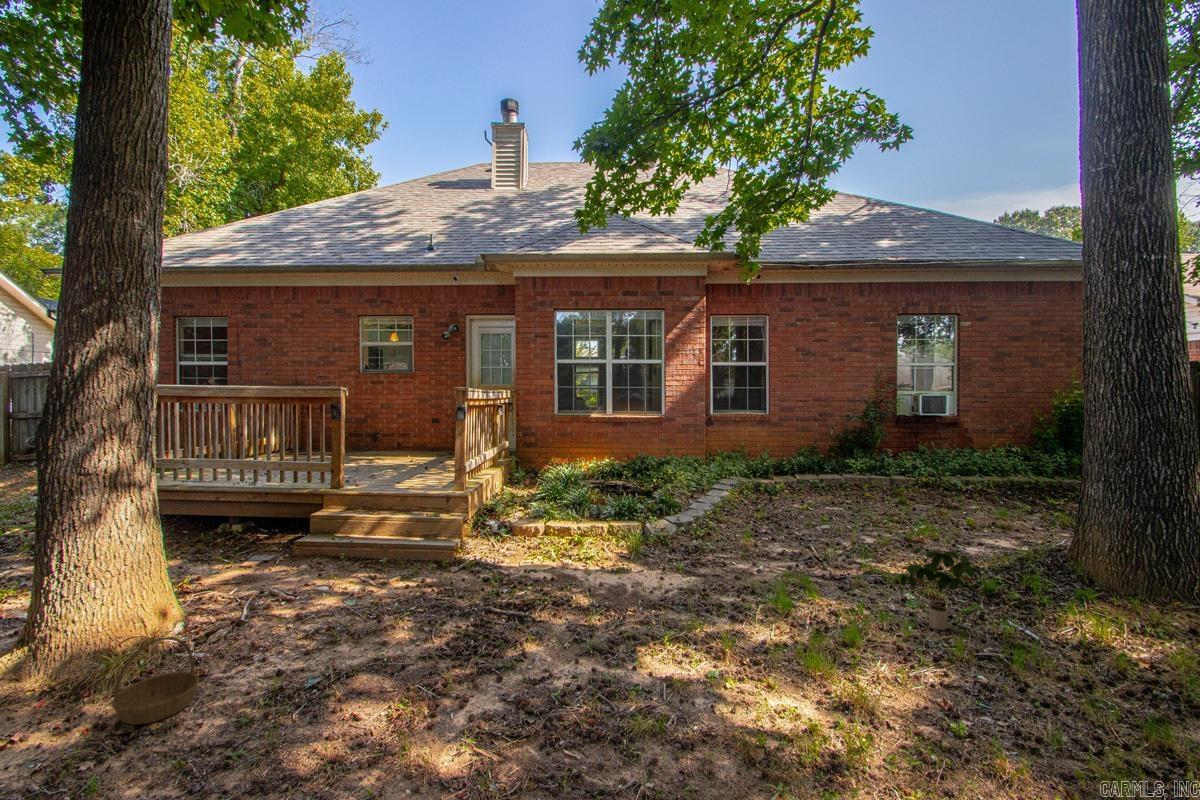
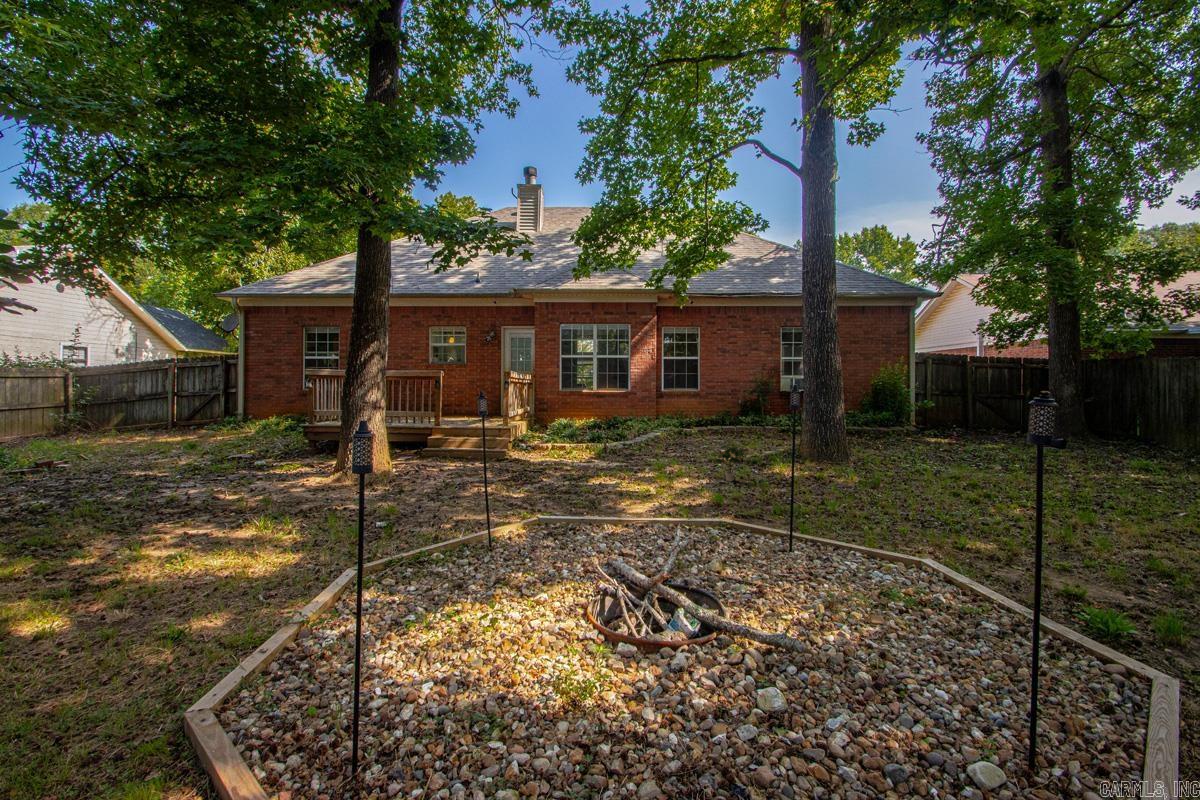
basket: present [112,637,199,725] -> none [387,466,416,496]

